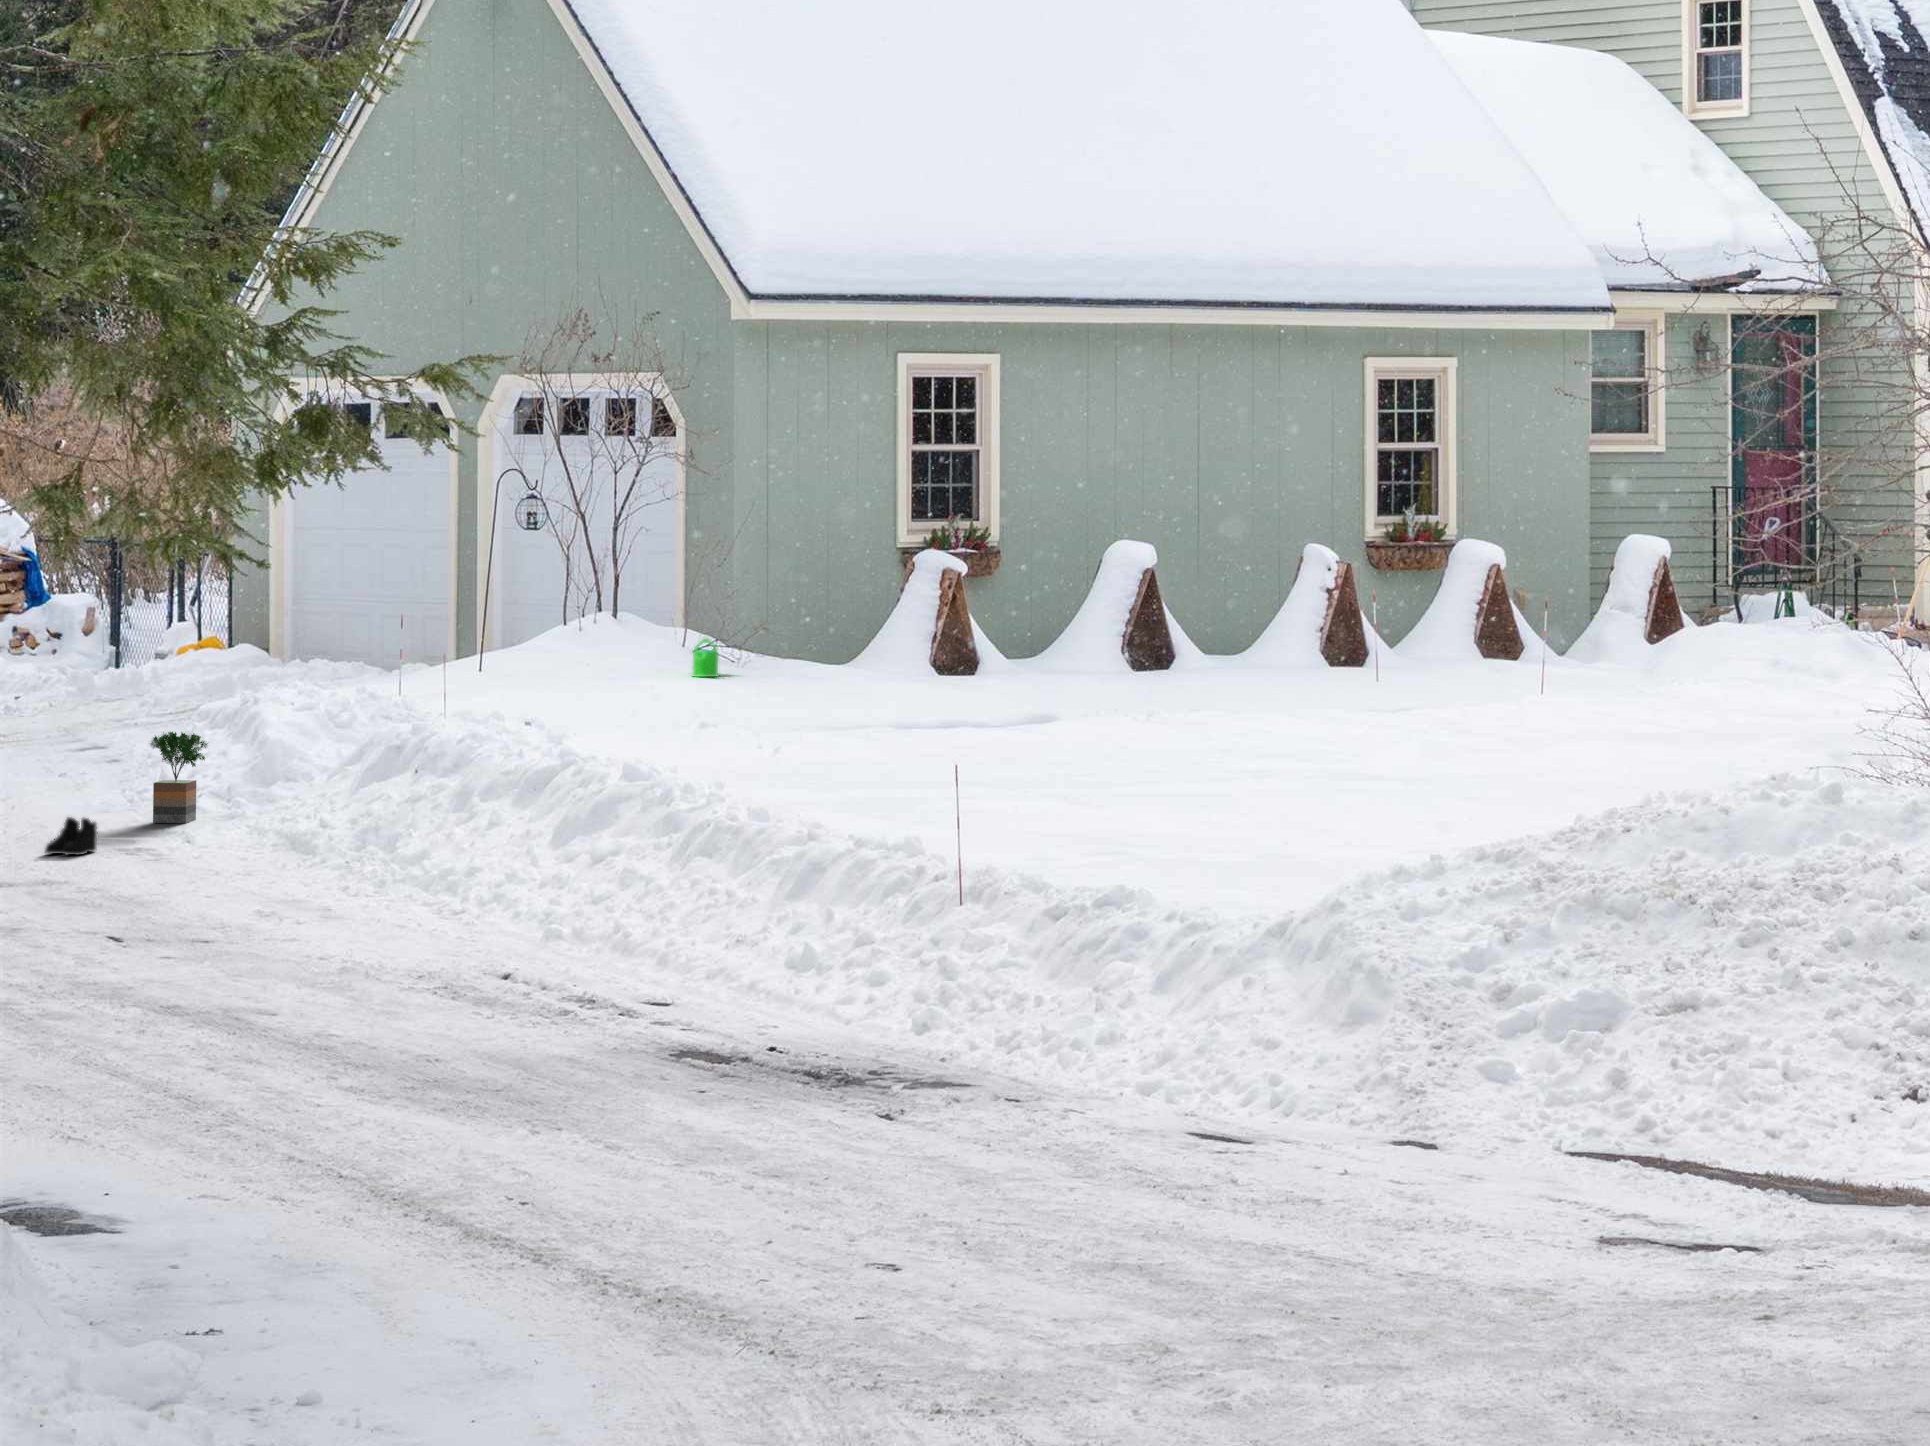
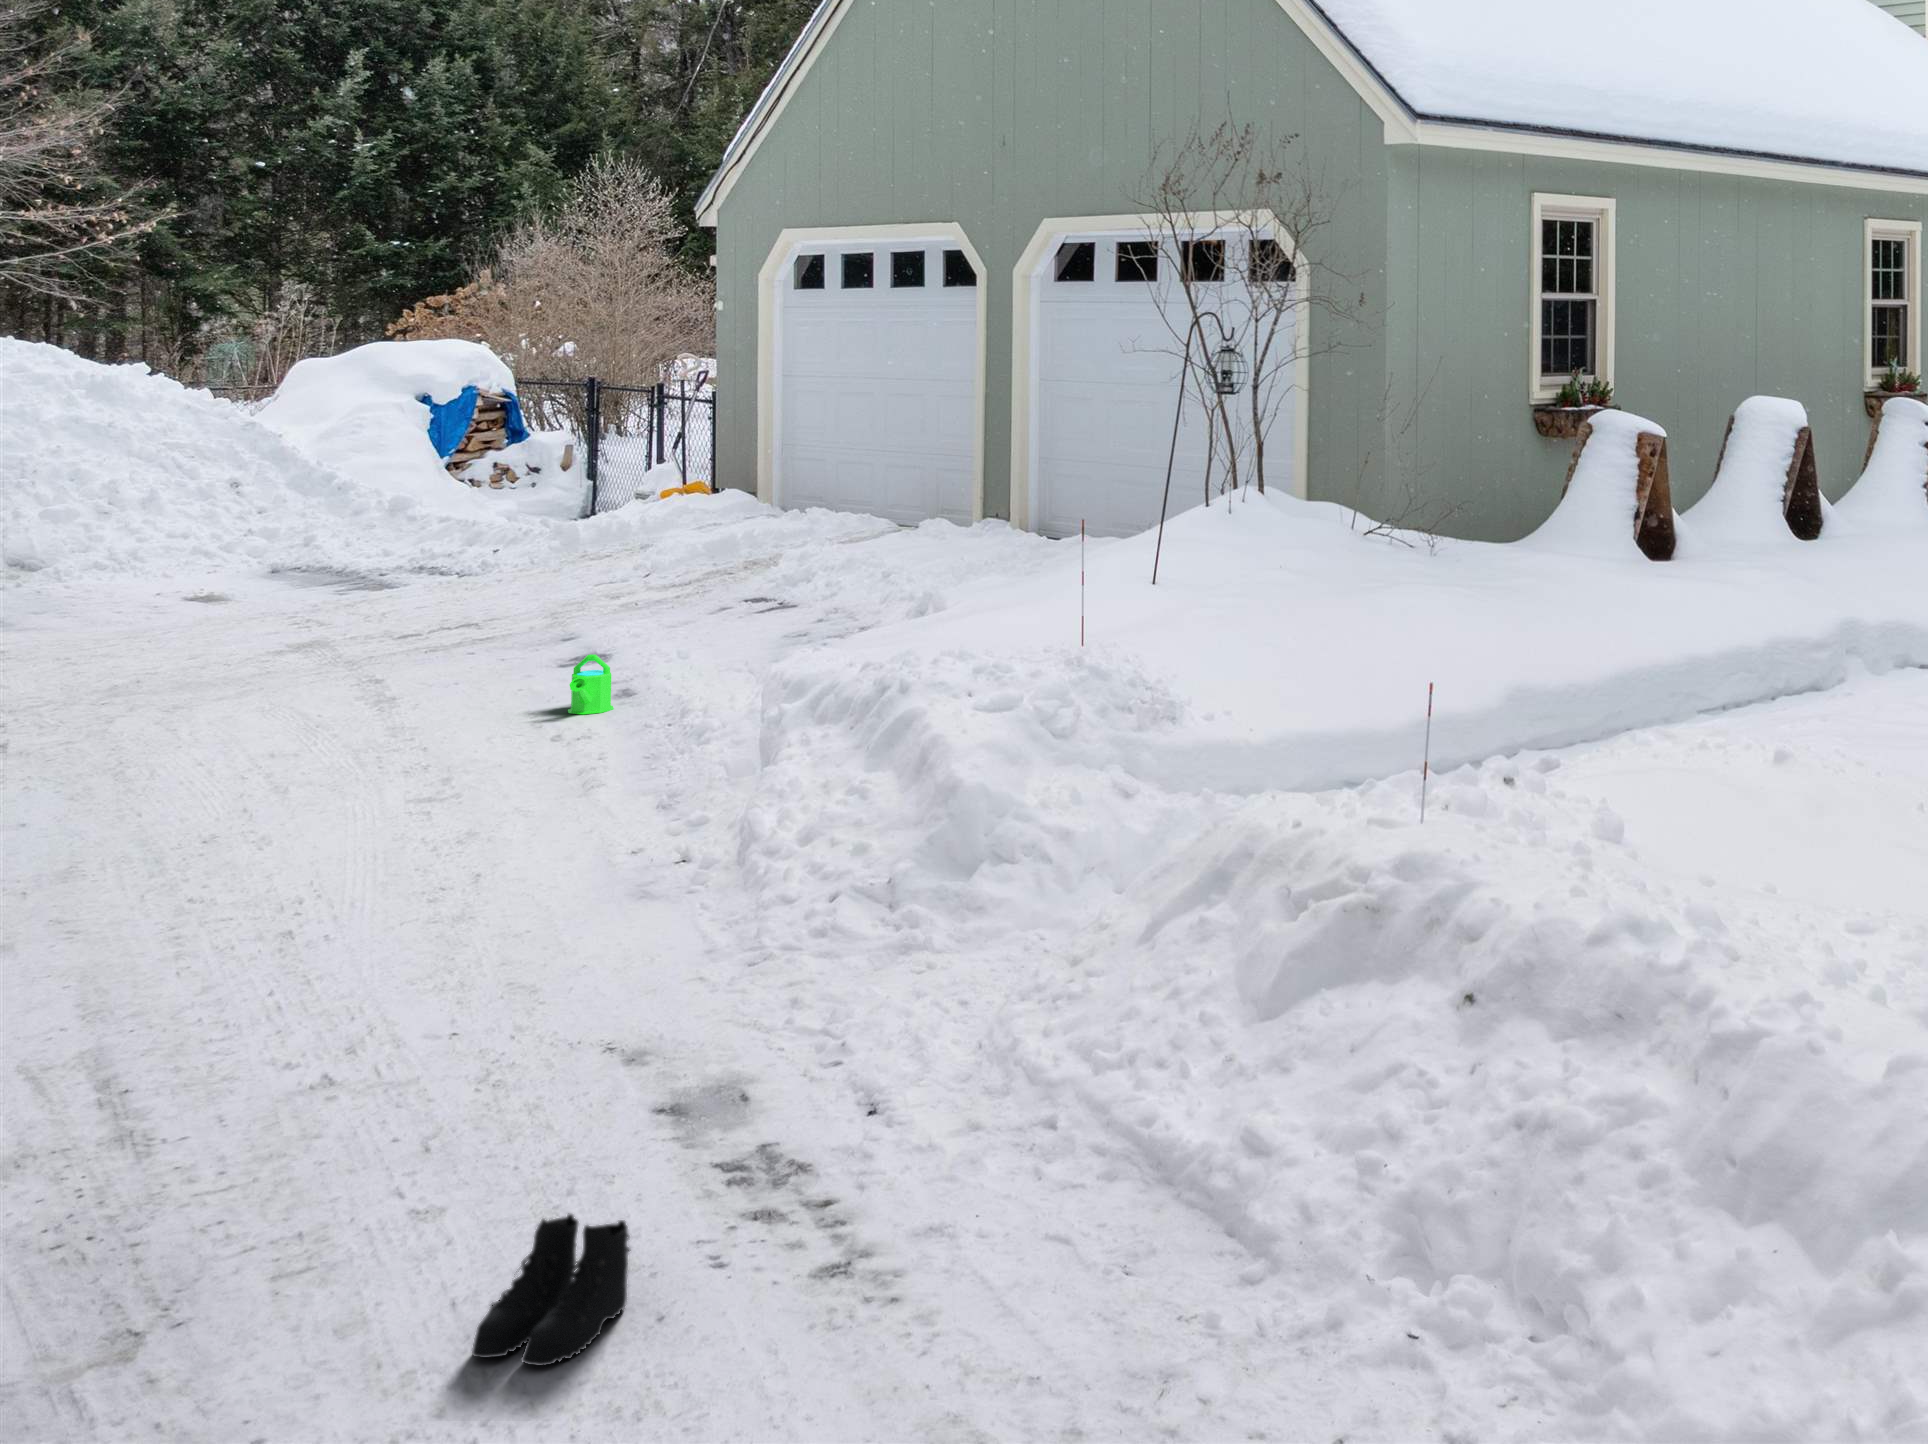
watering can: present [693,639,718,677] -> present [568,655,614,714]
potted tree: present [150,732,208,823] -> none [724,827,857,1034]

